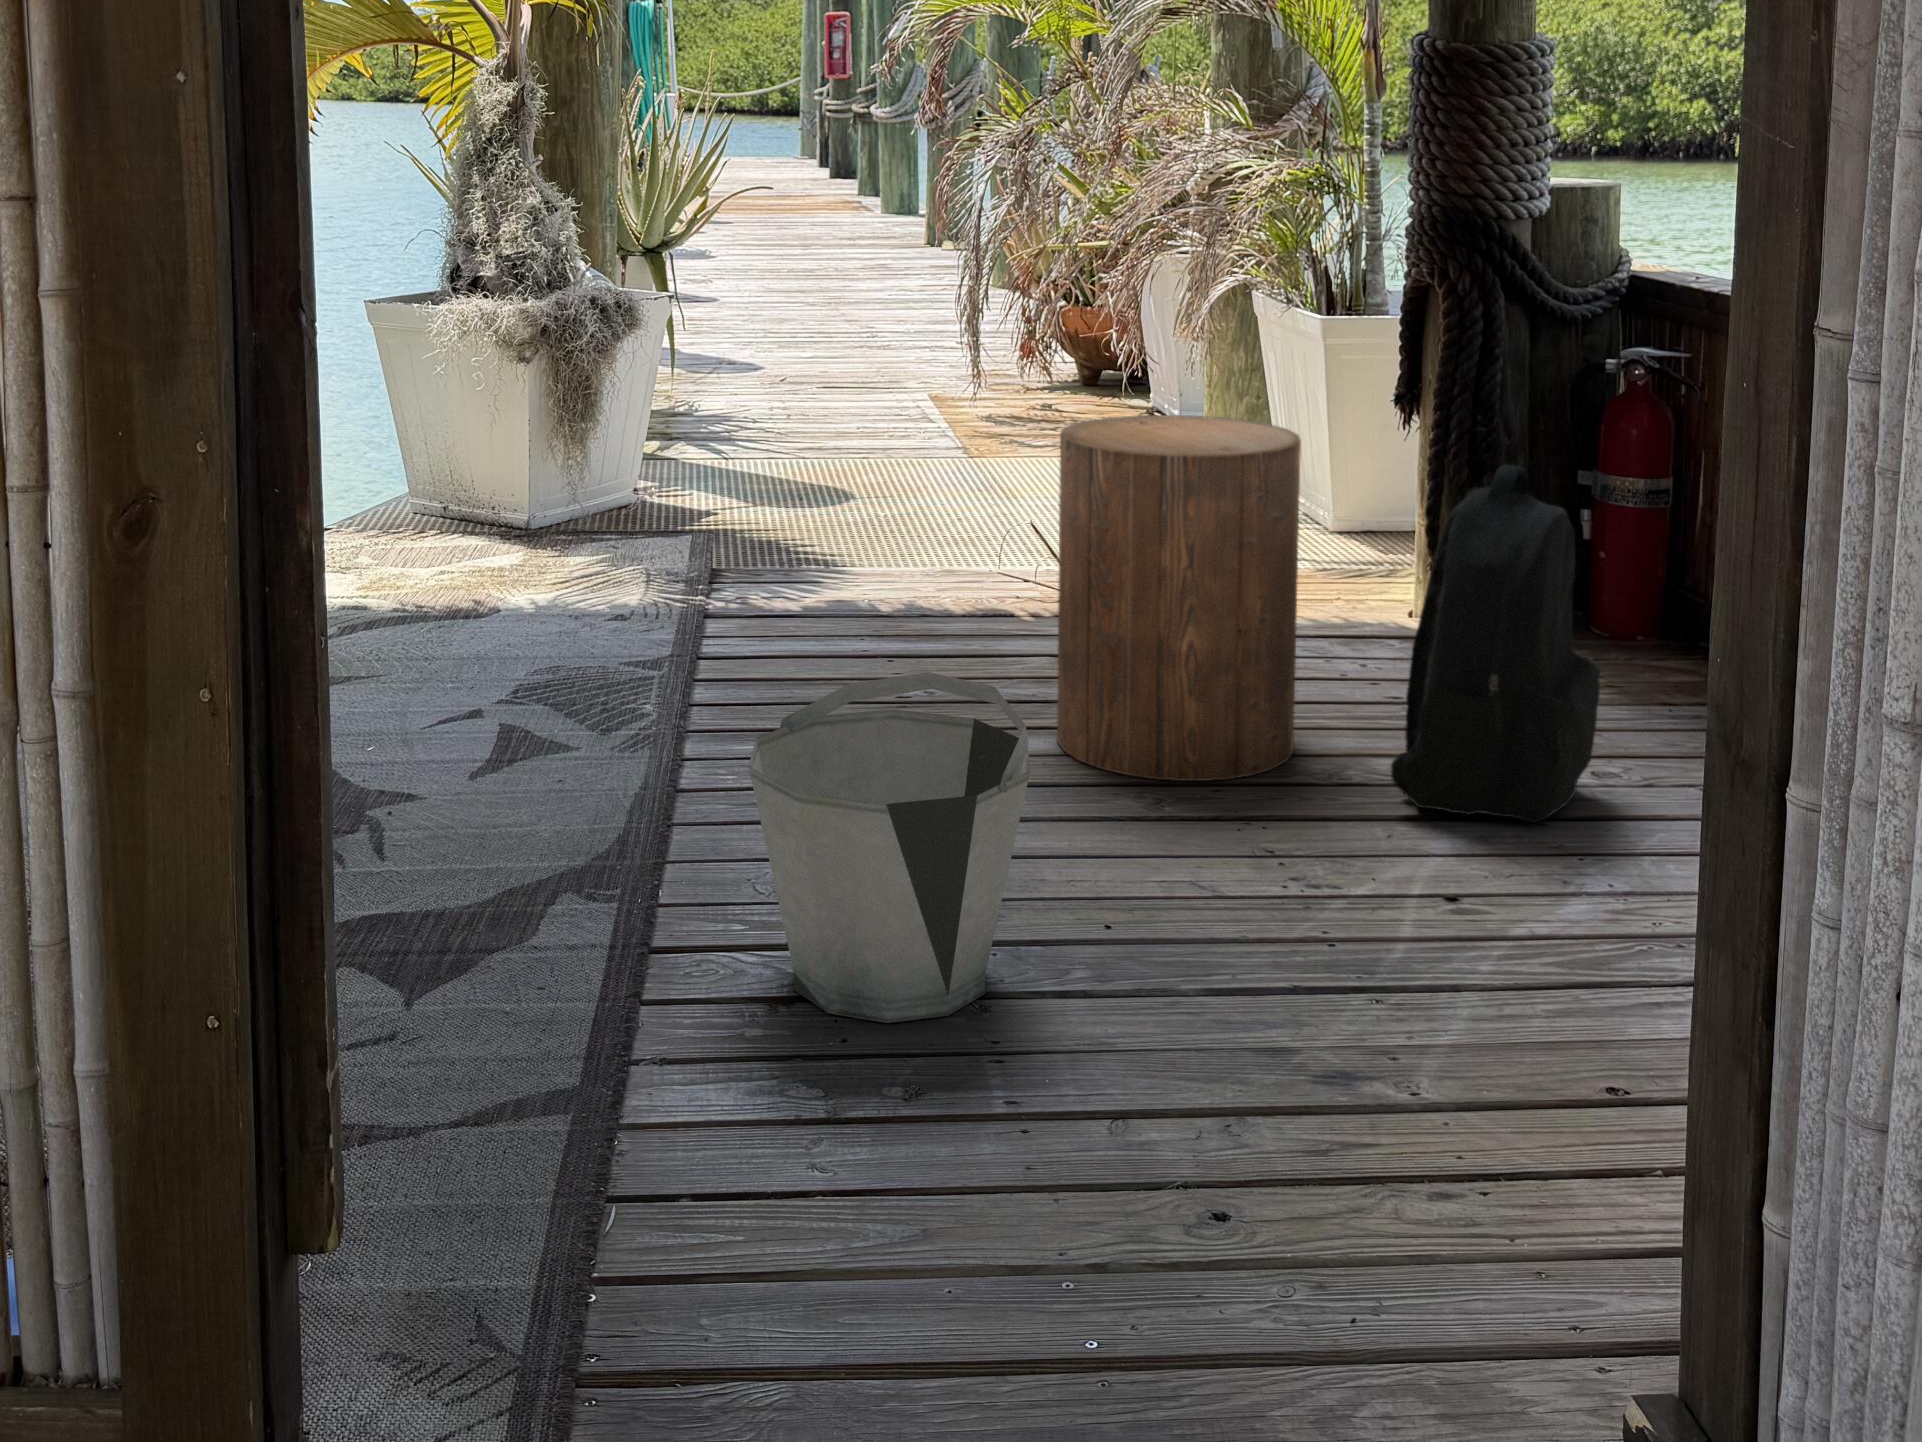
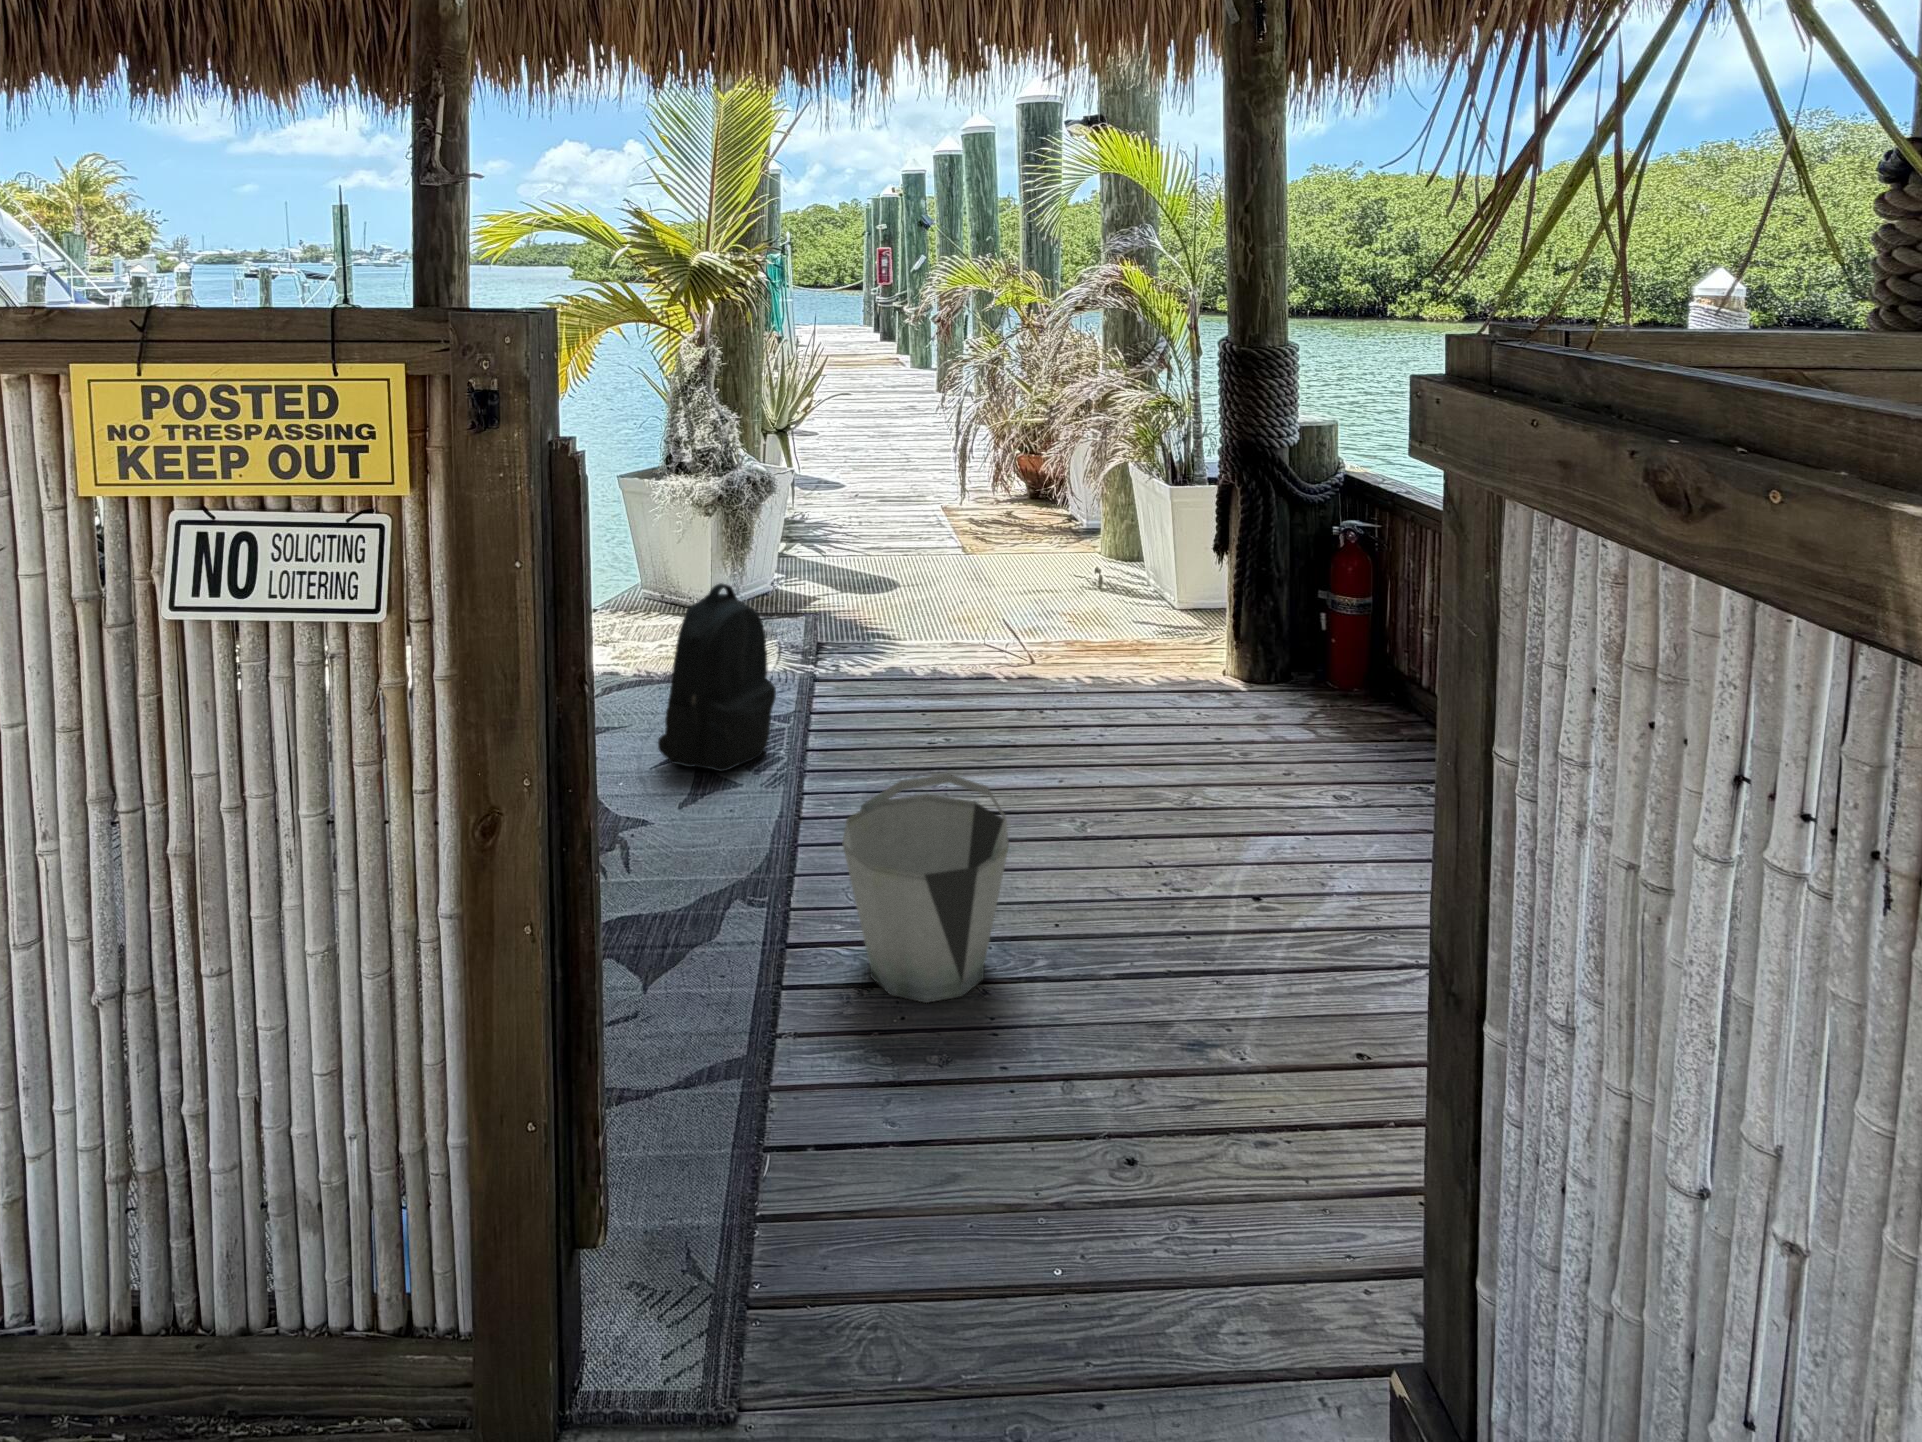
stool: present [1057,415,1301,781] -> none [1022,579,1164,810]
backpack: present [1391,465,1600,822] -> present [658,583,776,771]

